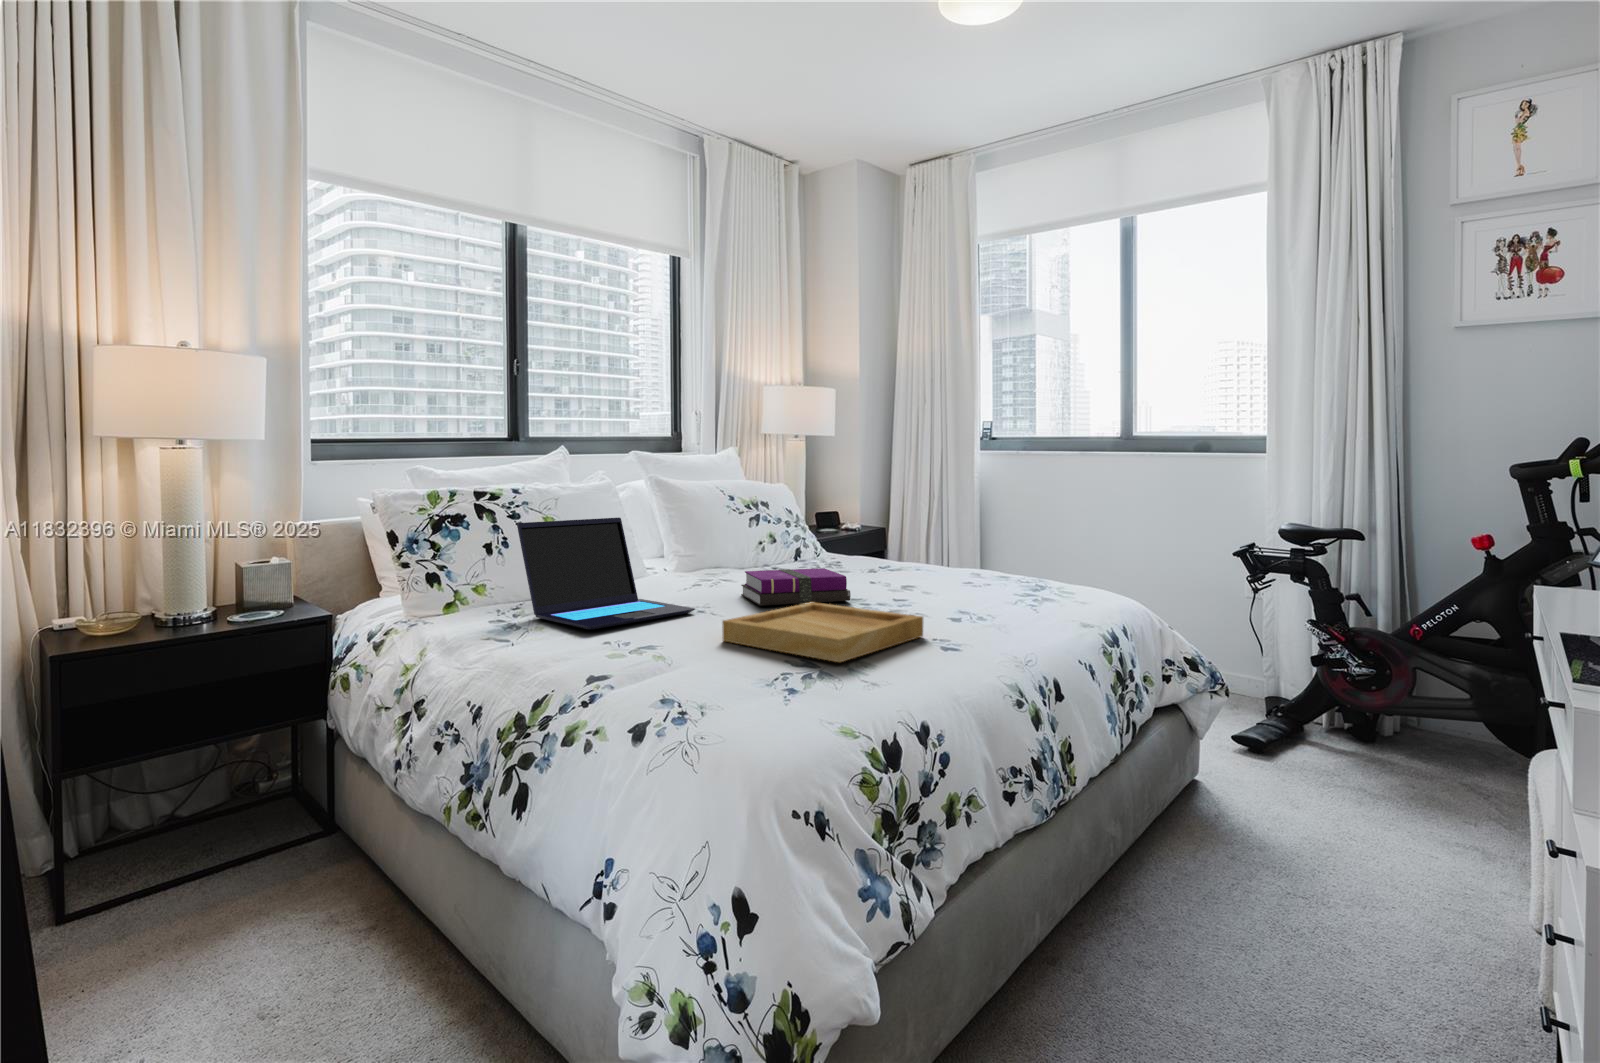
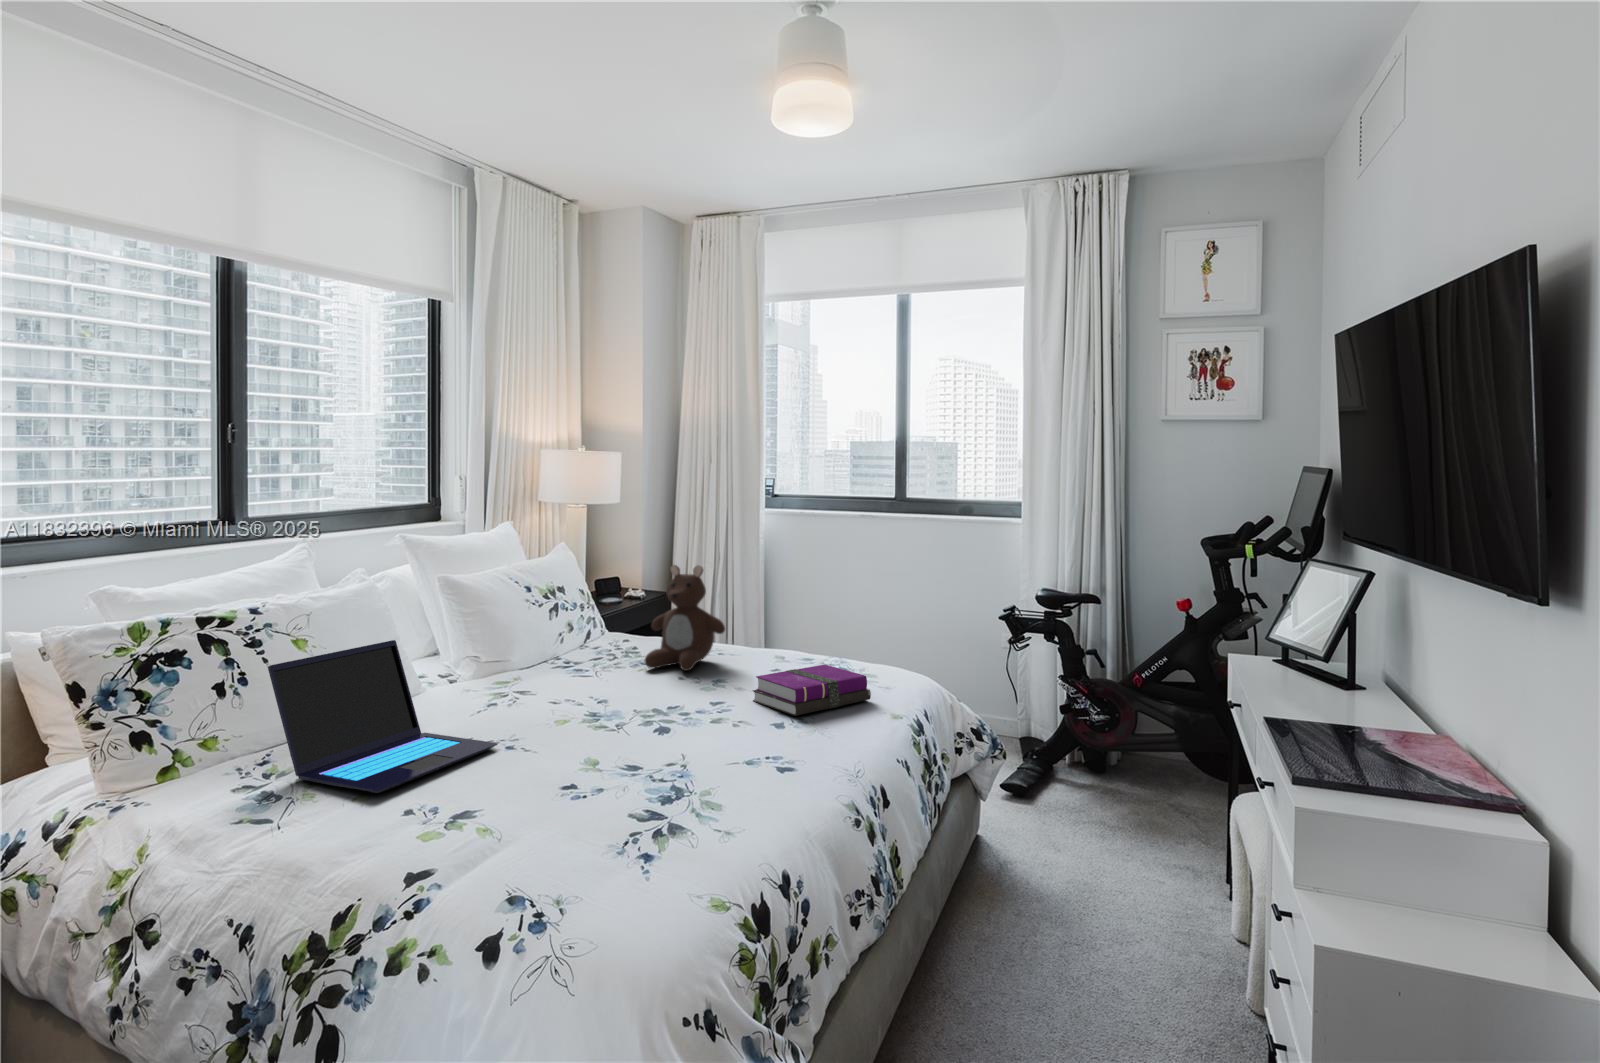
teddy bear: none [846,477,925,576] -> present [645,565,725,671]
notebook: present [741,568,851,606] -> present [753,665,871,716]
tray: present [722,602,923,662] -> none [544,724,755,810]

